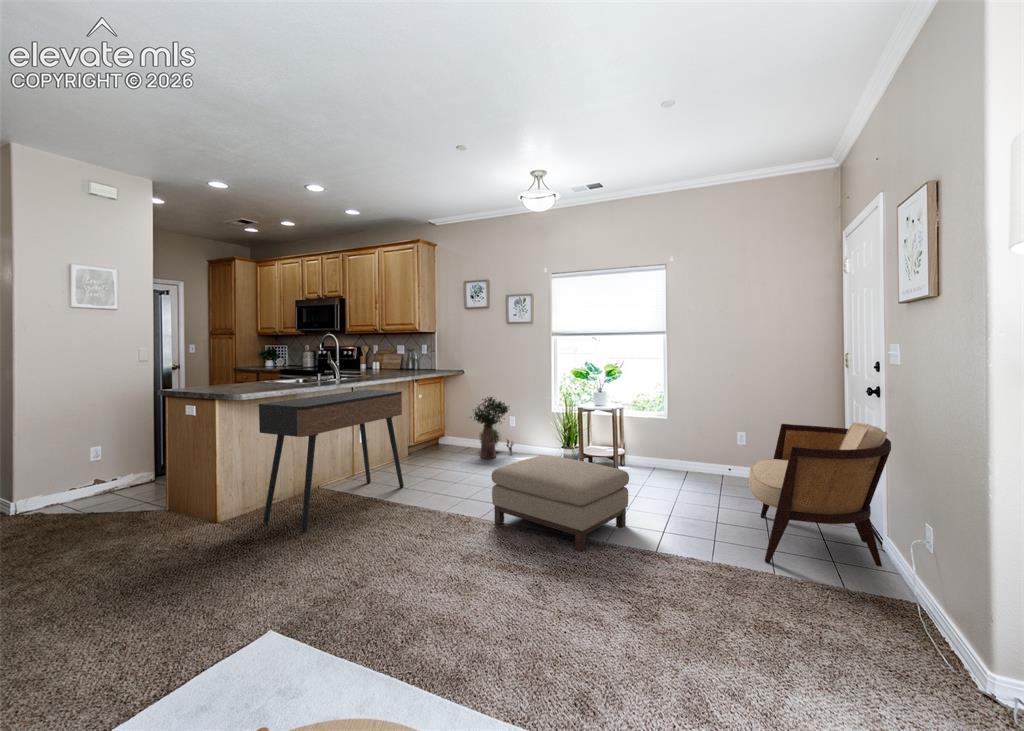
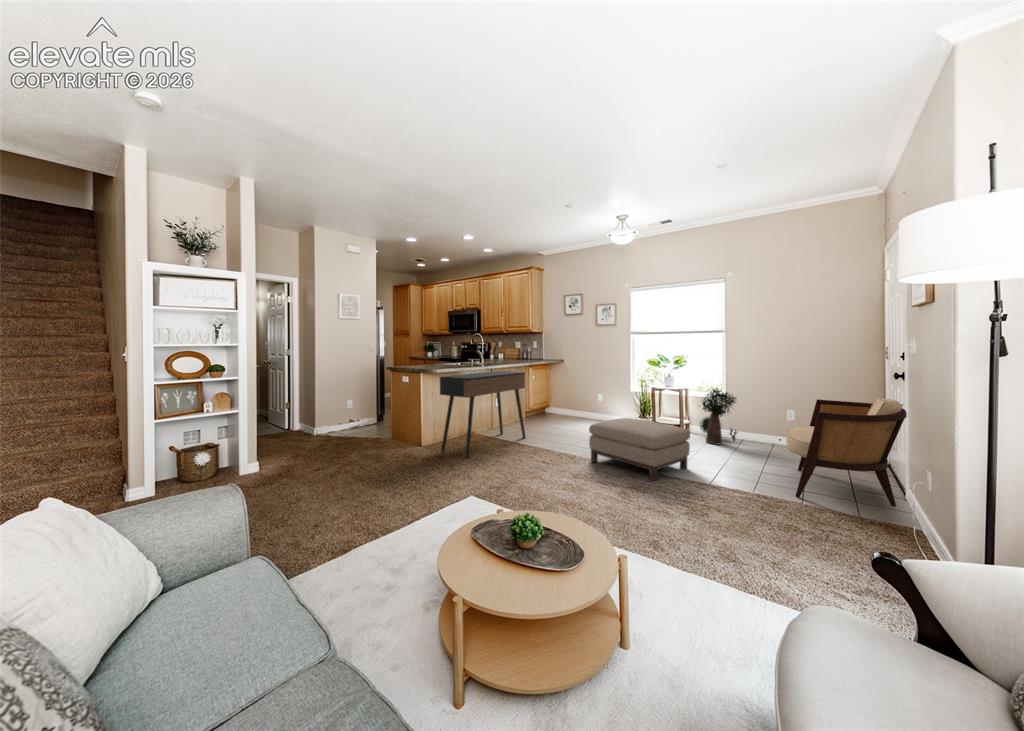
potted plant: present [474,397,514,458] -> present [700,388,738,444]

